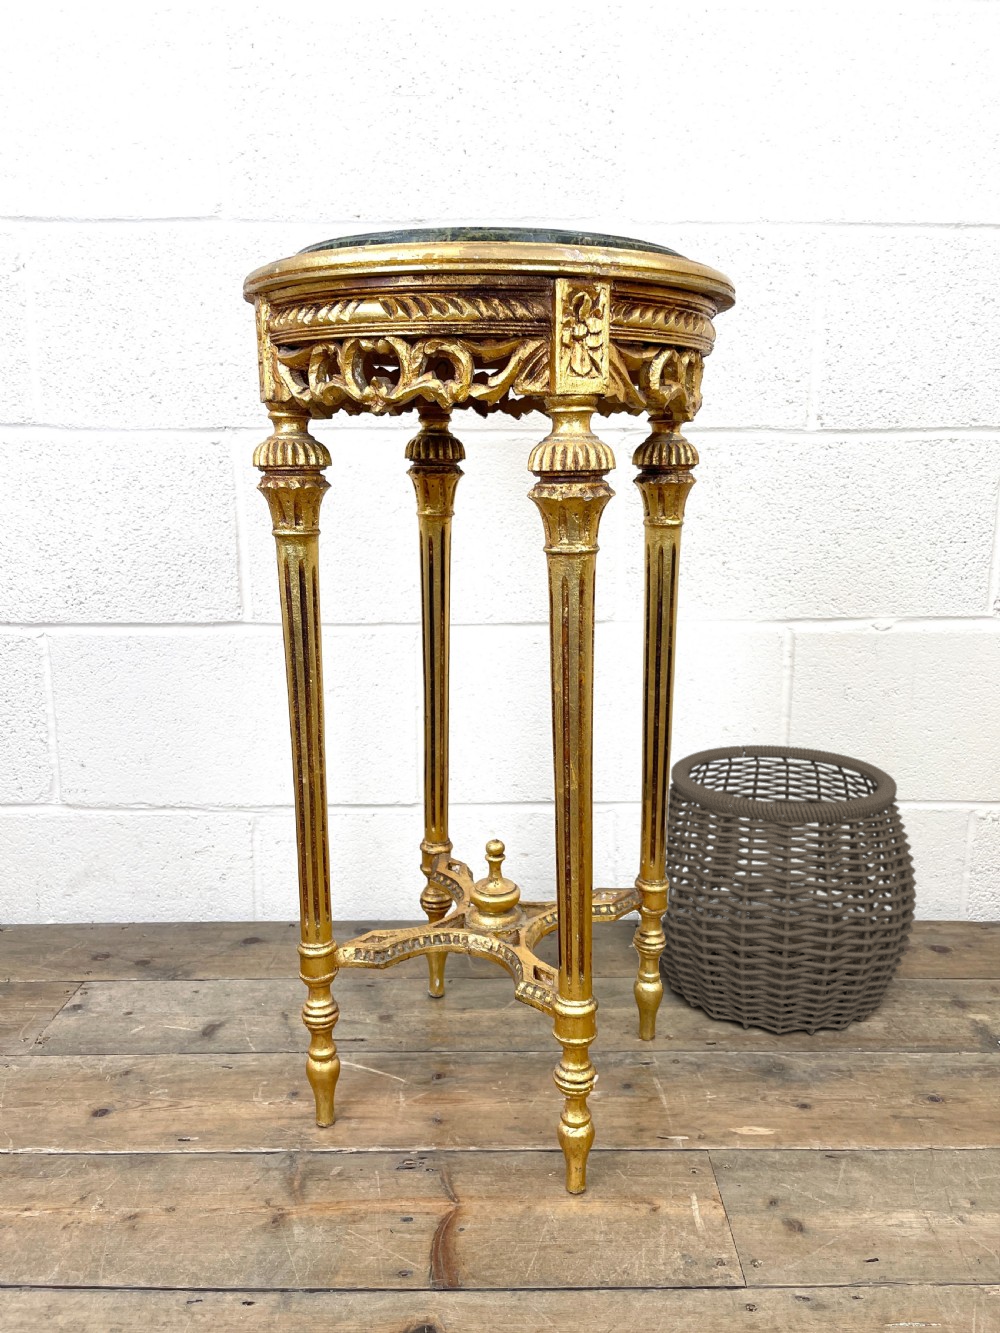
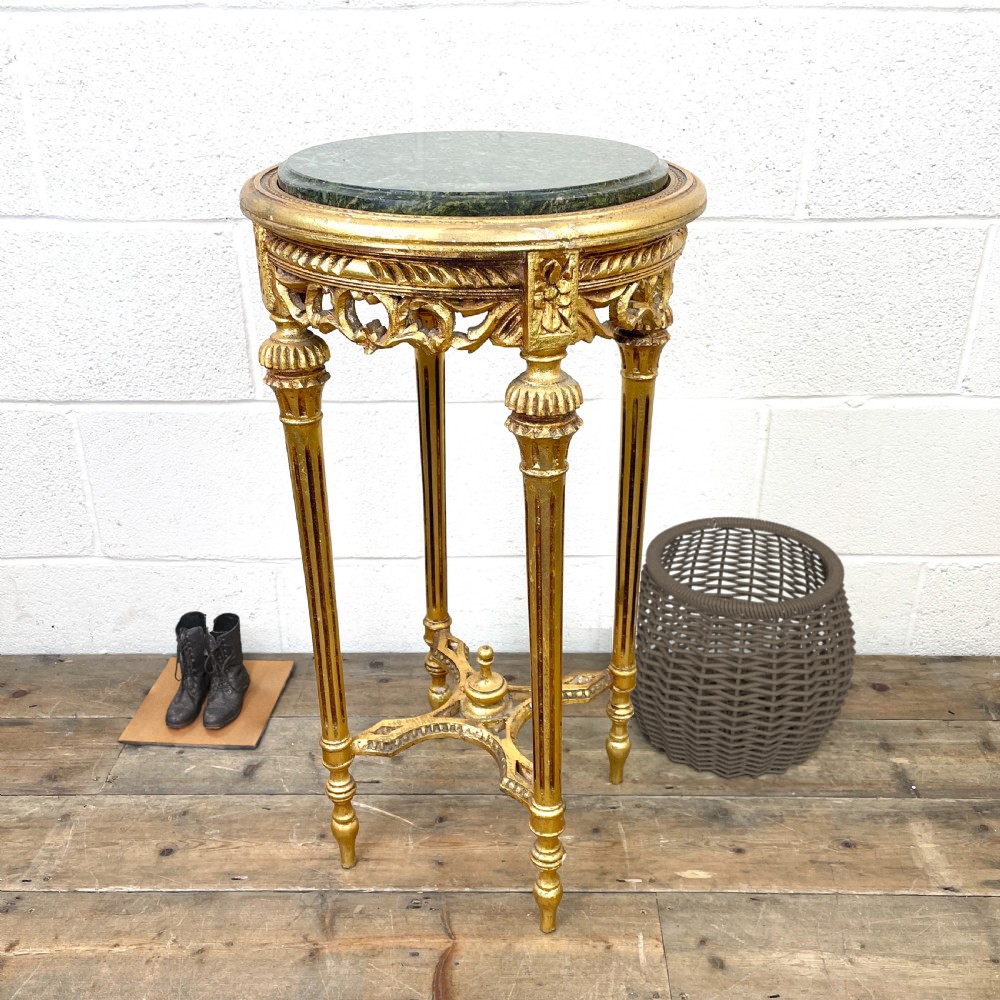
boots: none [53,858,269,1010] -> present [117,611,295,749]

